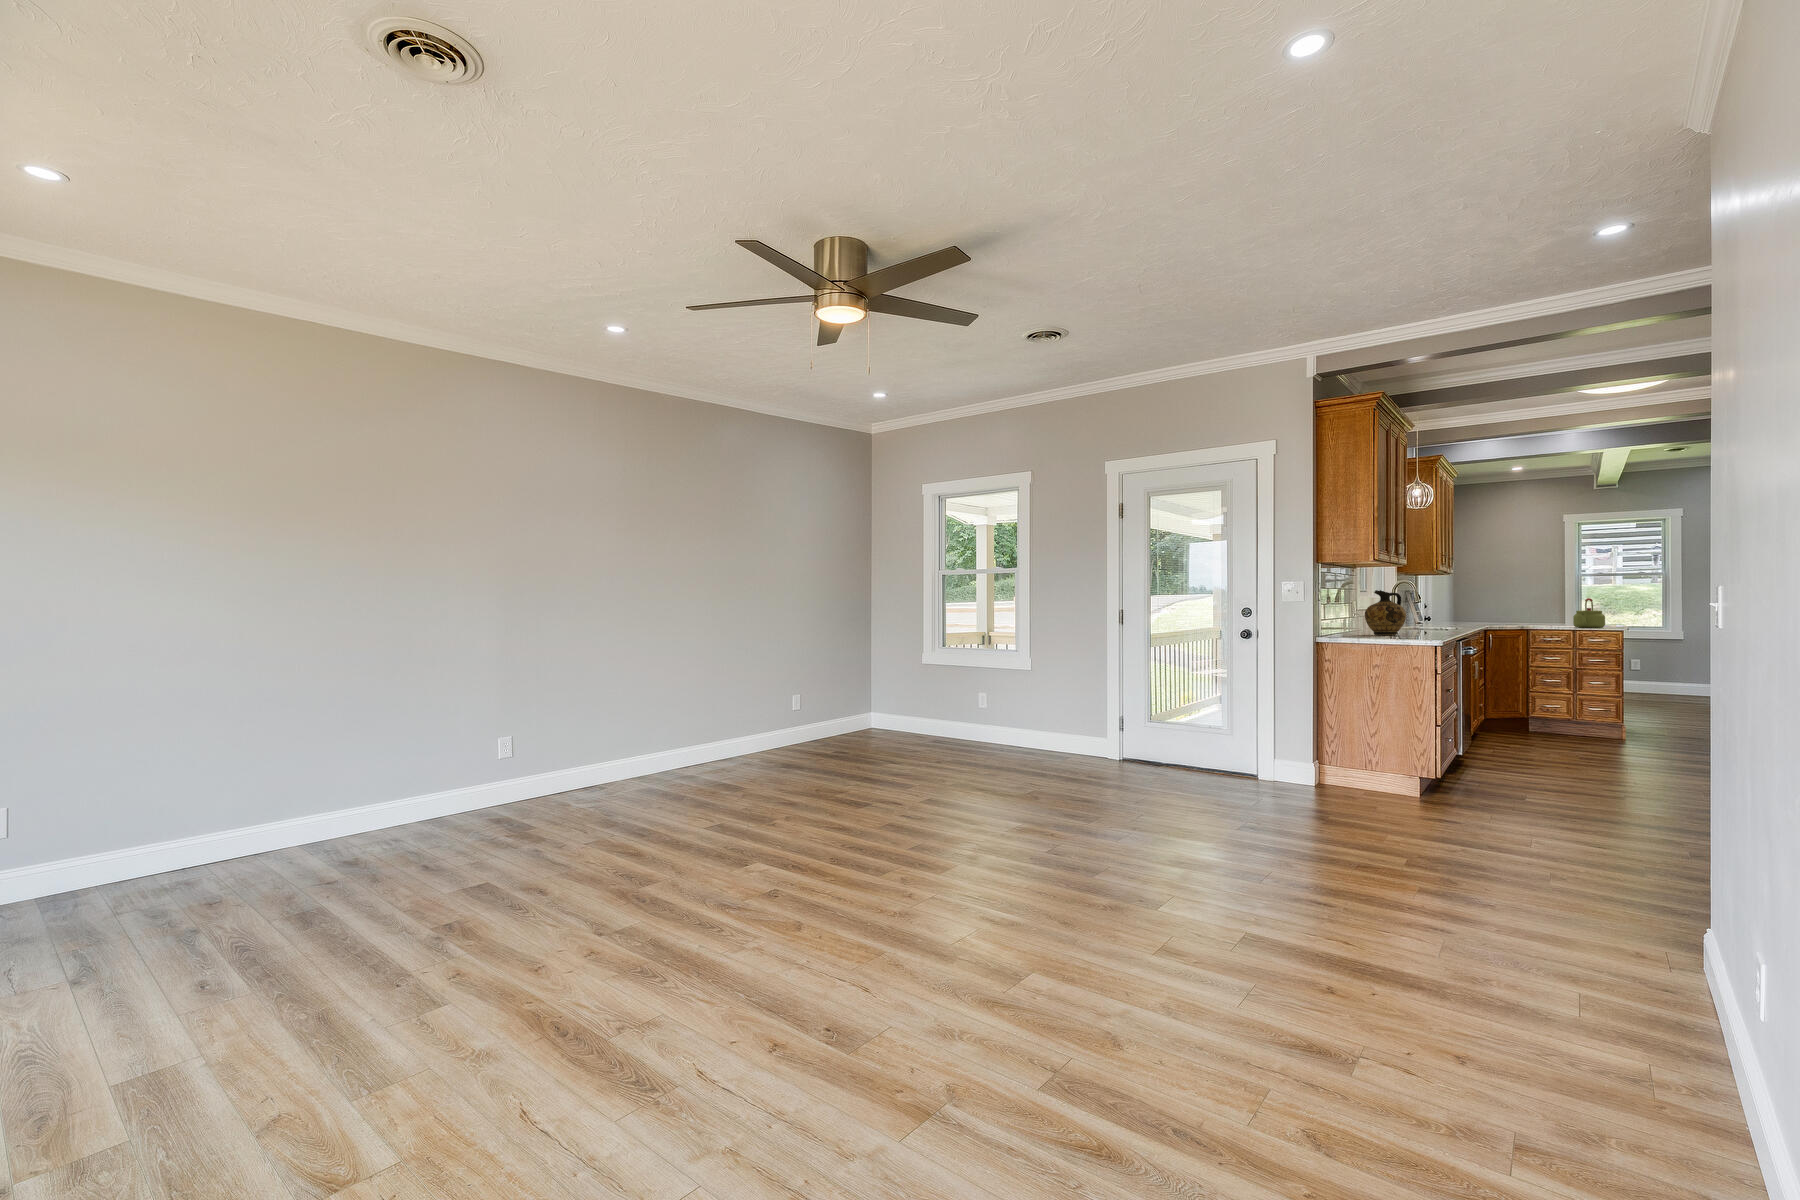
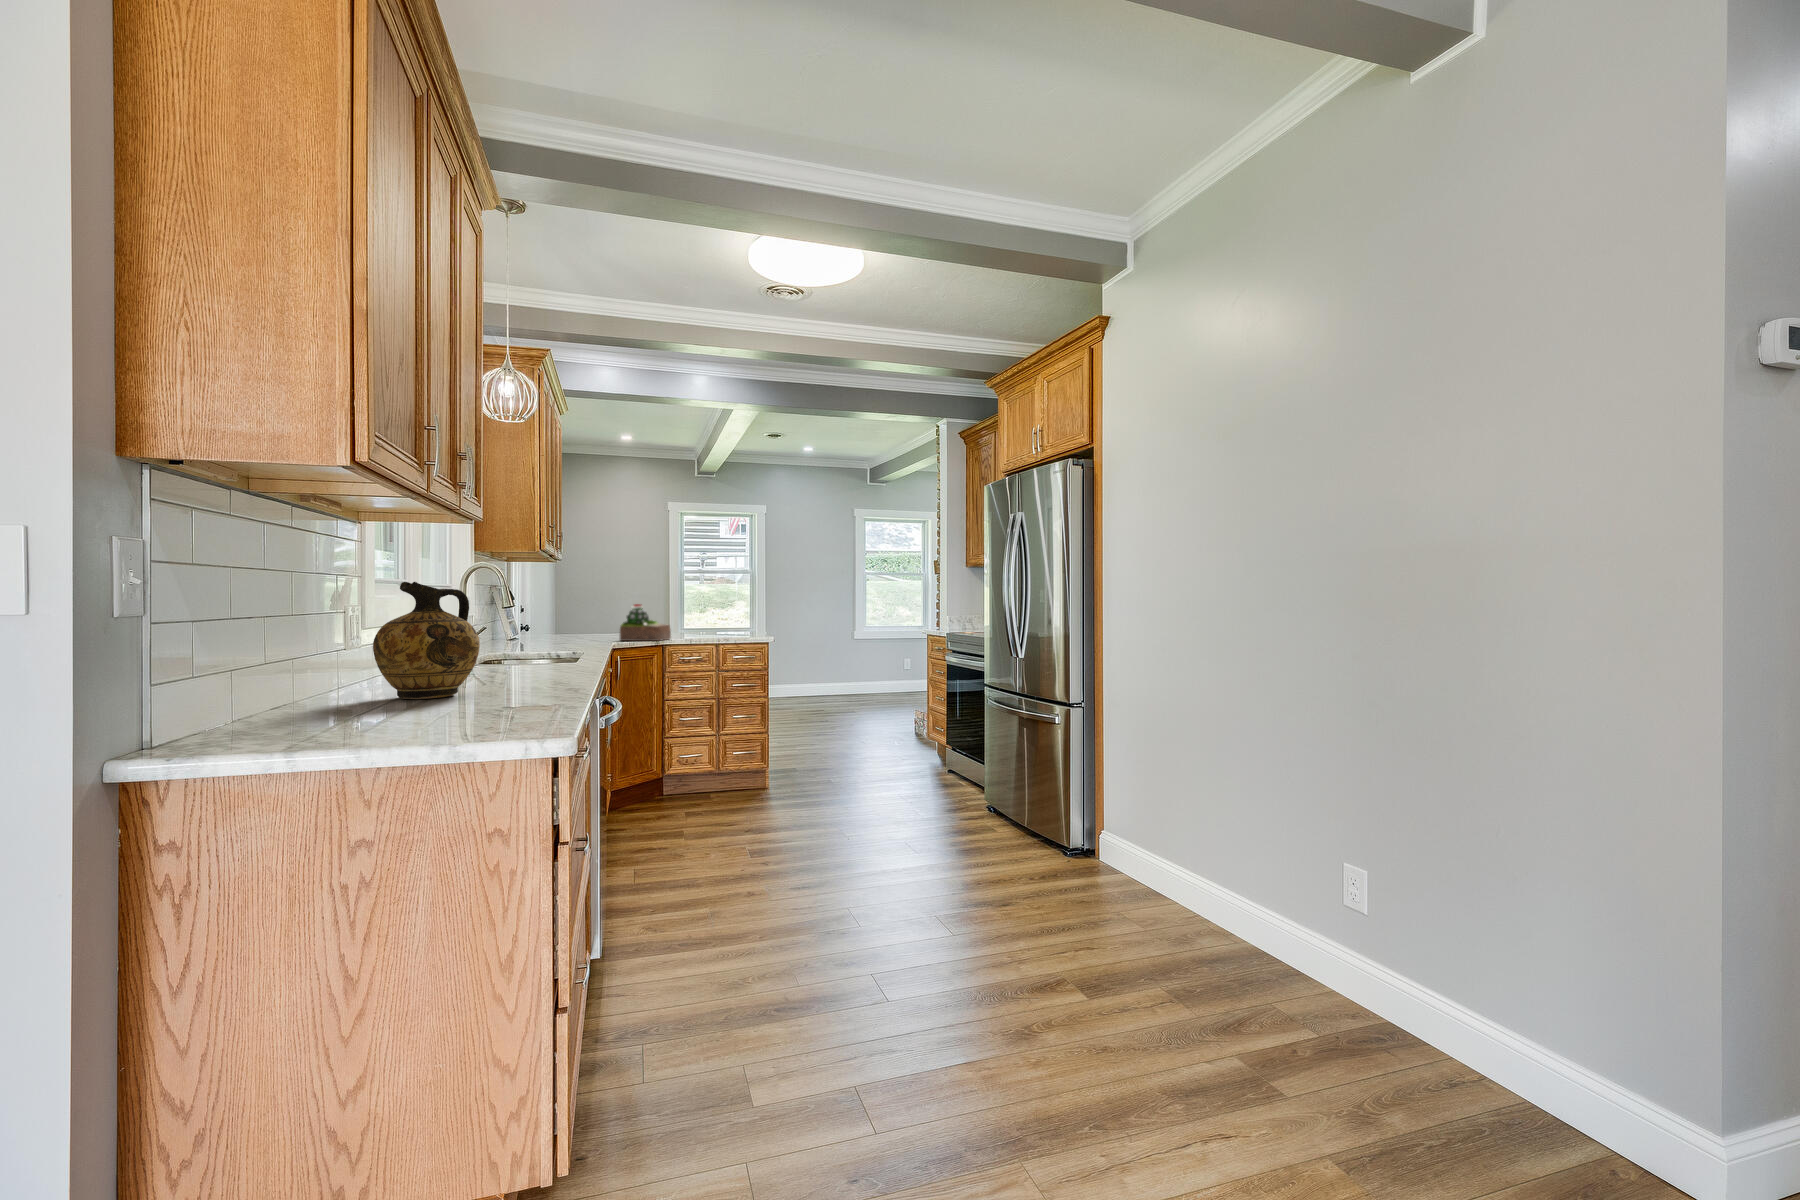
kettle: present [1573,598,1605,628] -> none [712,600,747,640]
succulent plant: none [1497,602,1540,627] -> present [620,604,671,641]

